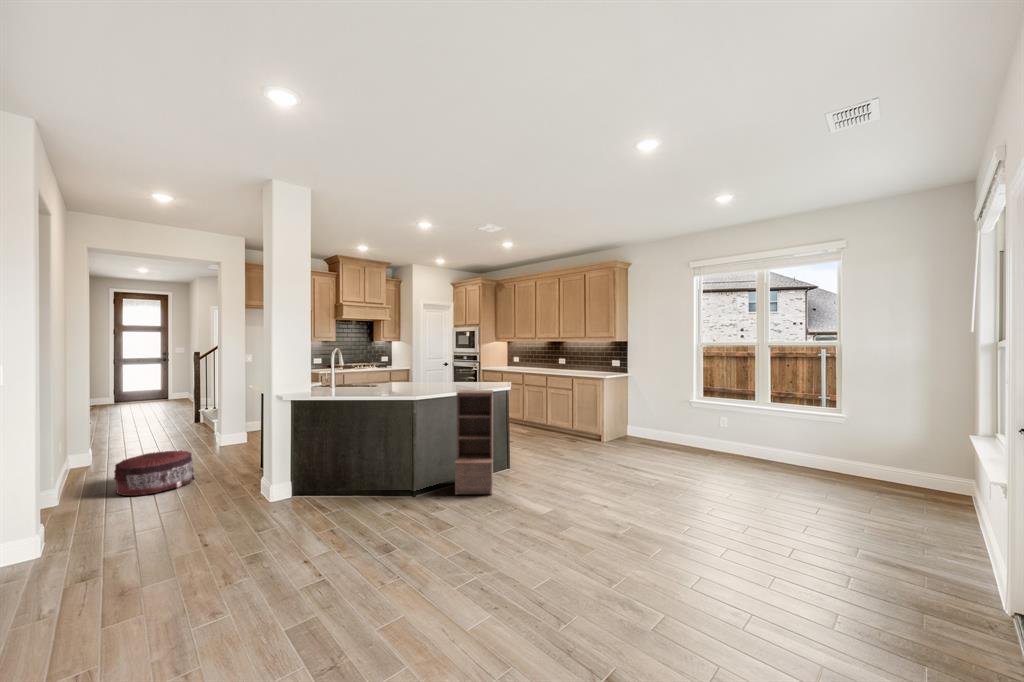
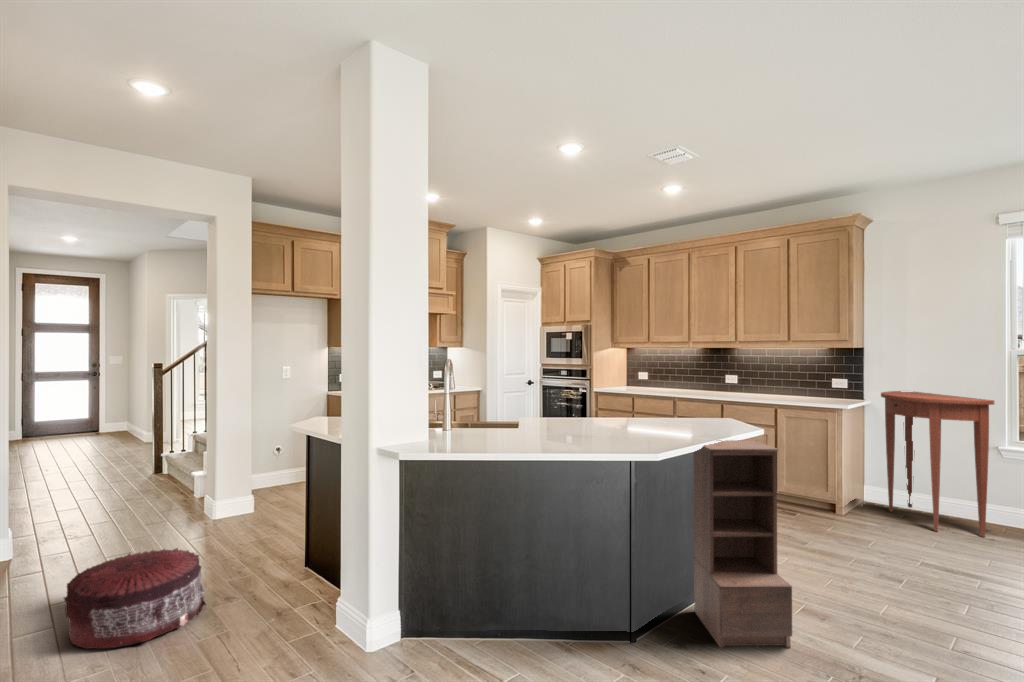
console table: none [627,368,675,452] -> present [881,391,994,537]

